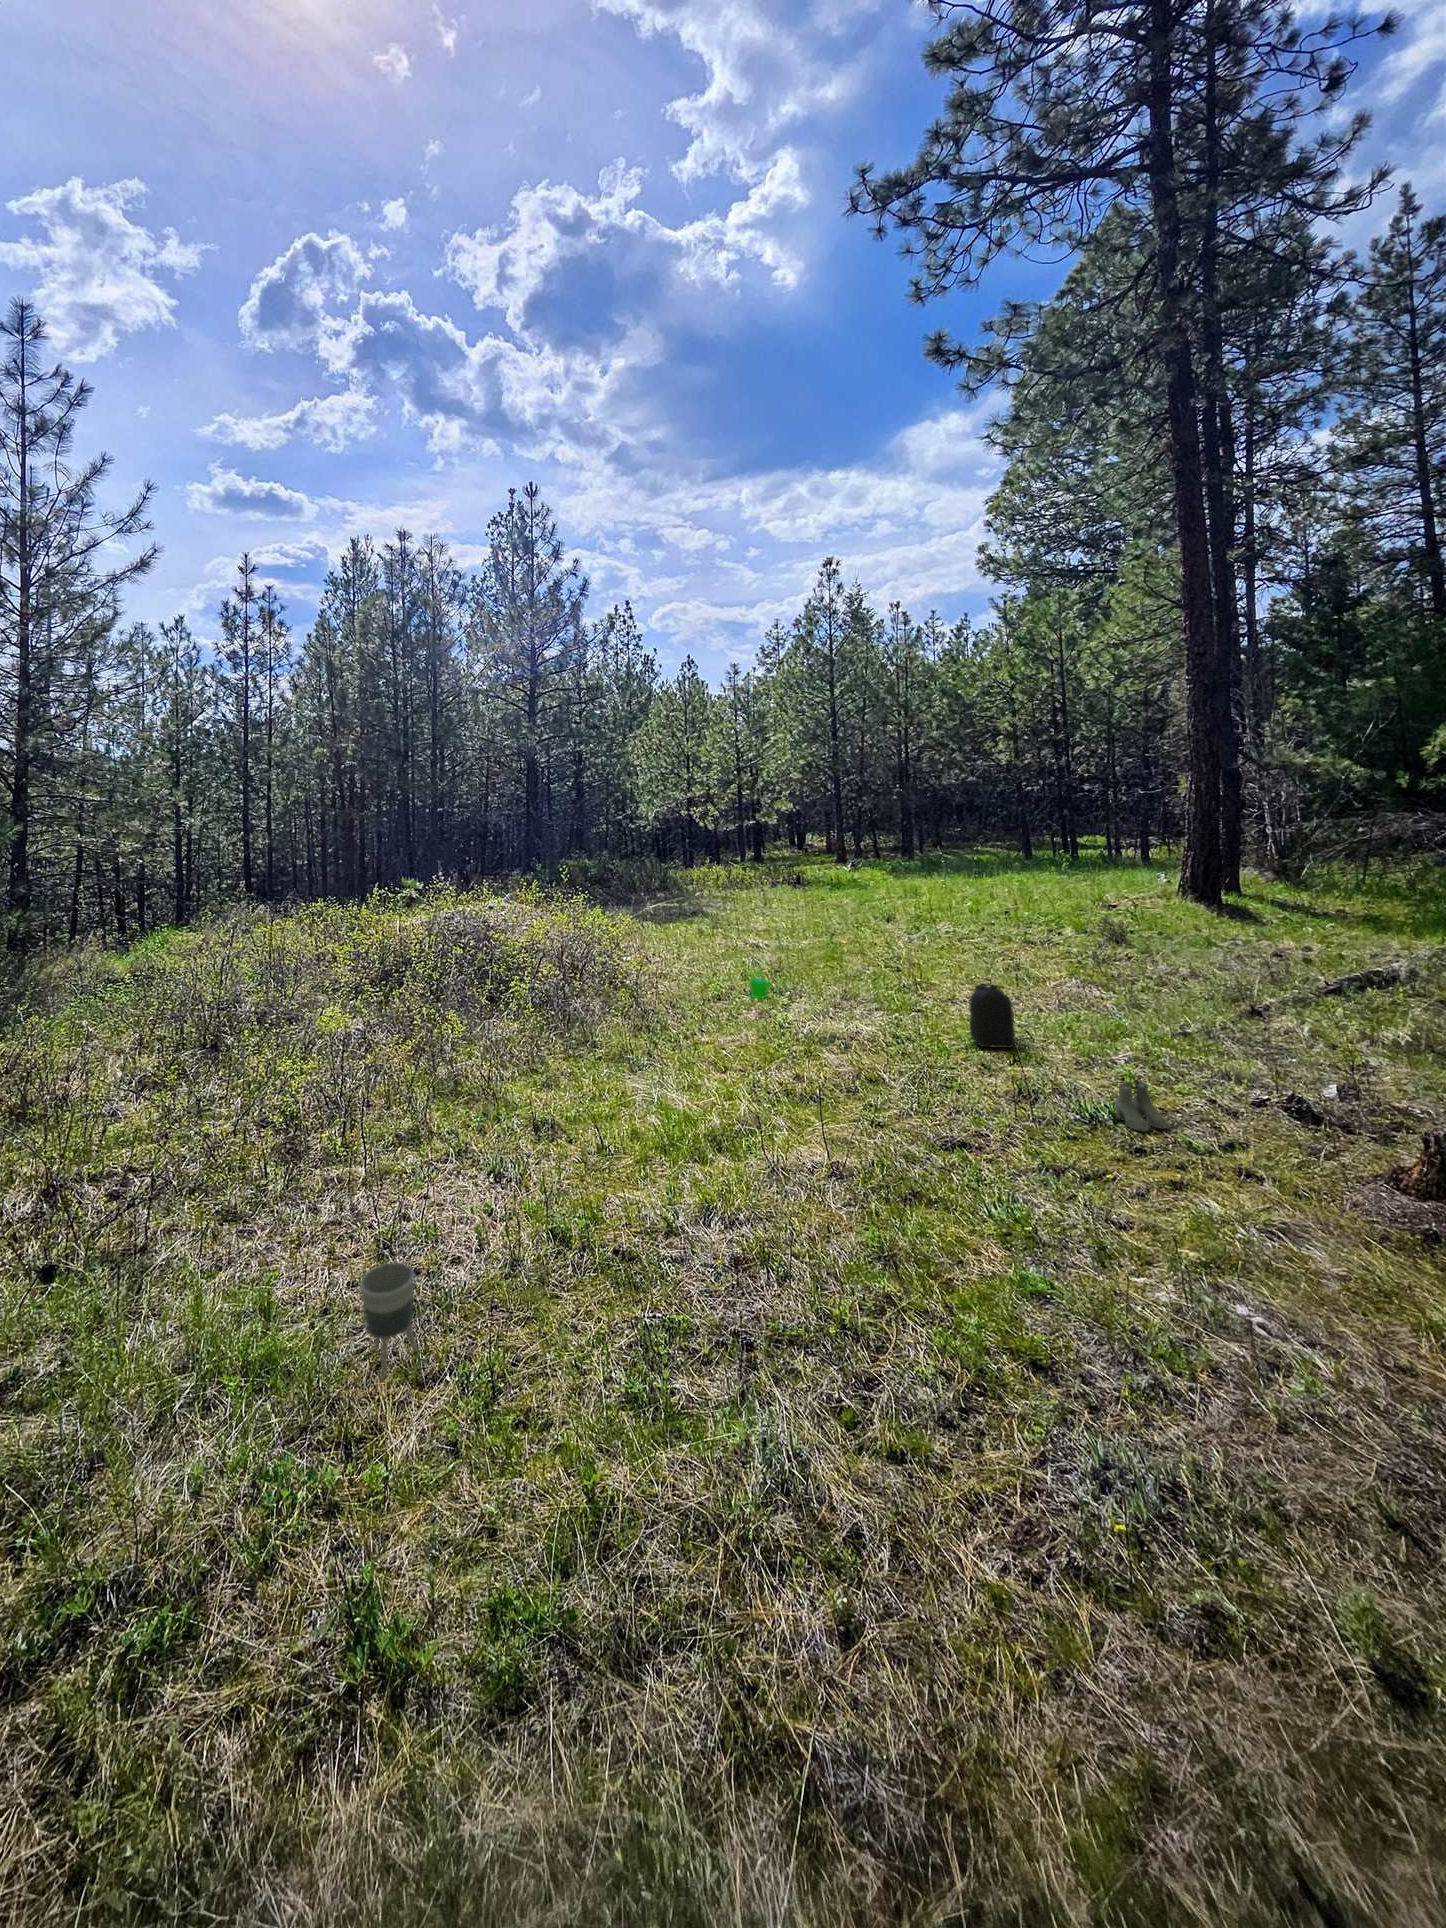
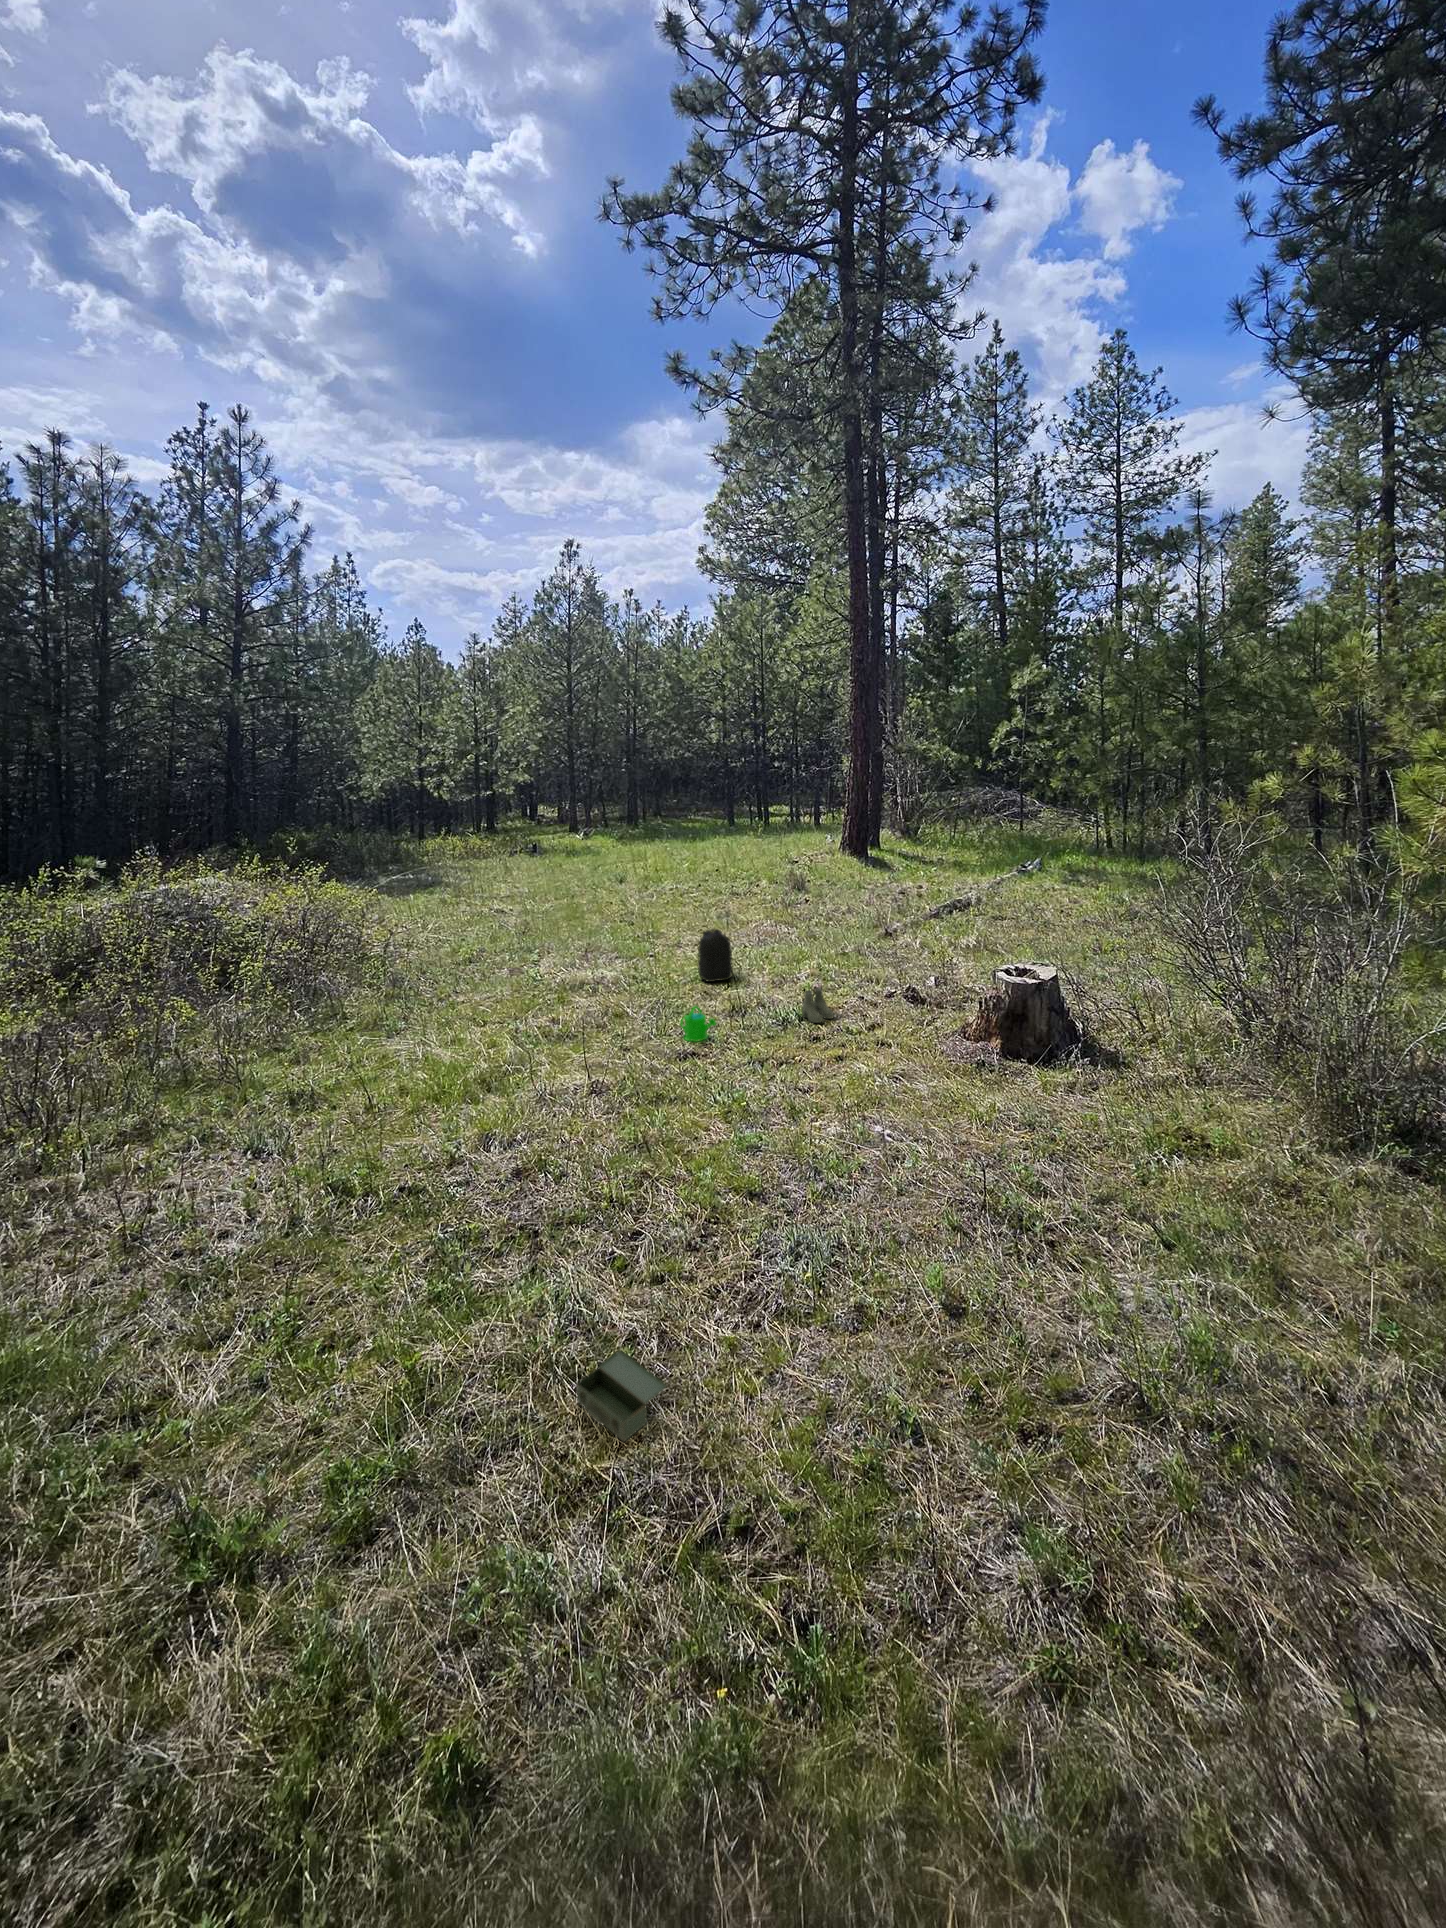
watering can: present [749,972,772,999] -> present [680,1006,716,1042]
planter: present [360,1262,418,1378] -> none [79,1289,161,1418]
toolbox: none [777,1535,895,1682] -> present [576,1351,667,1441]

